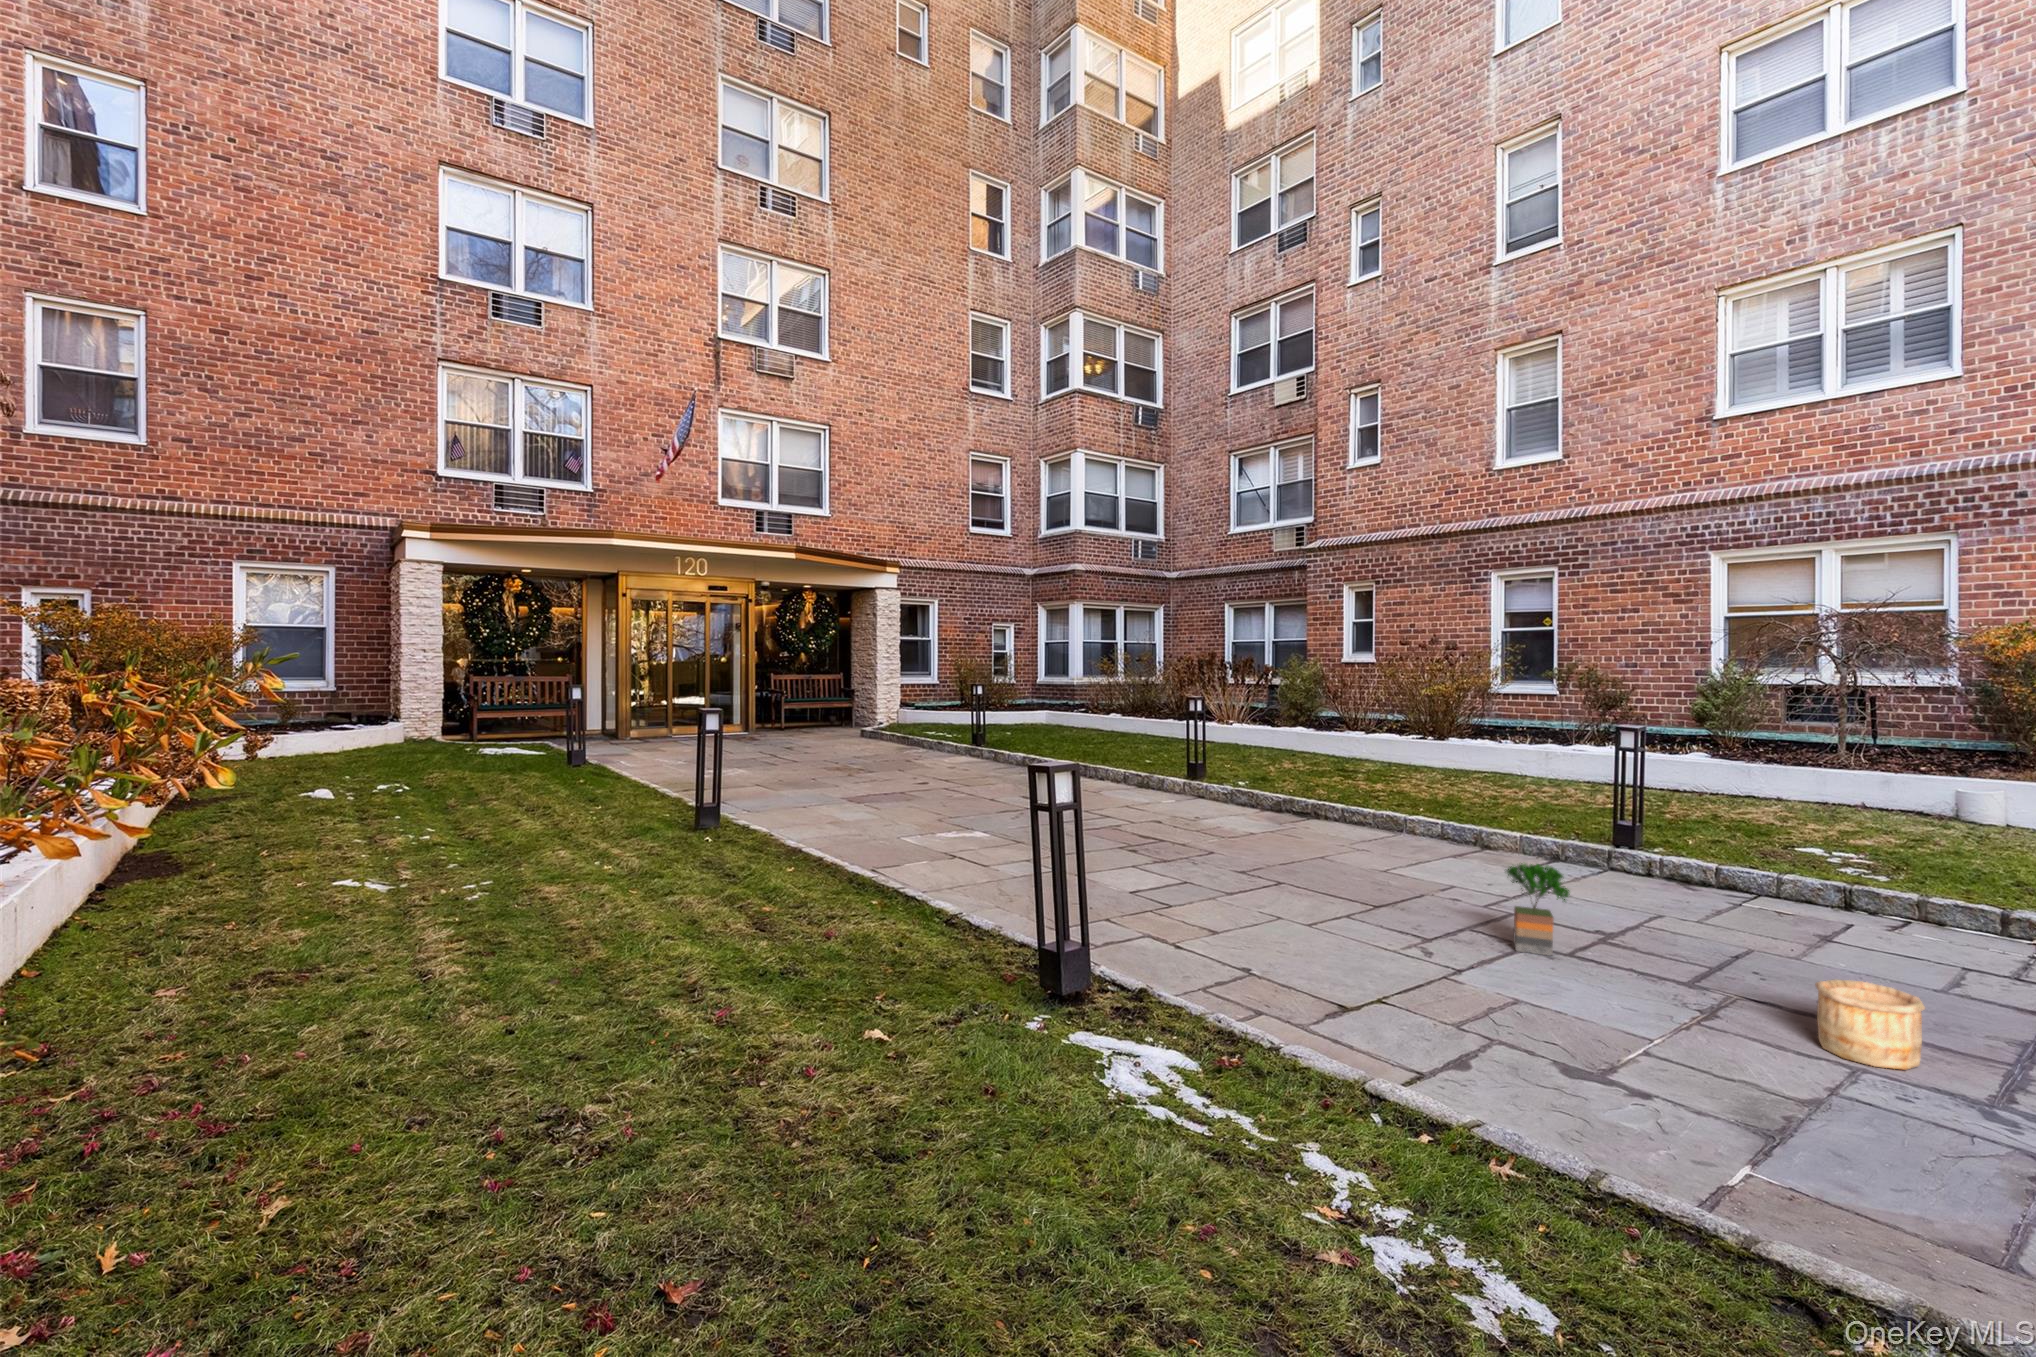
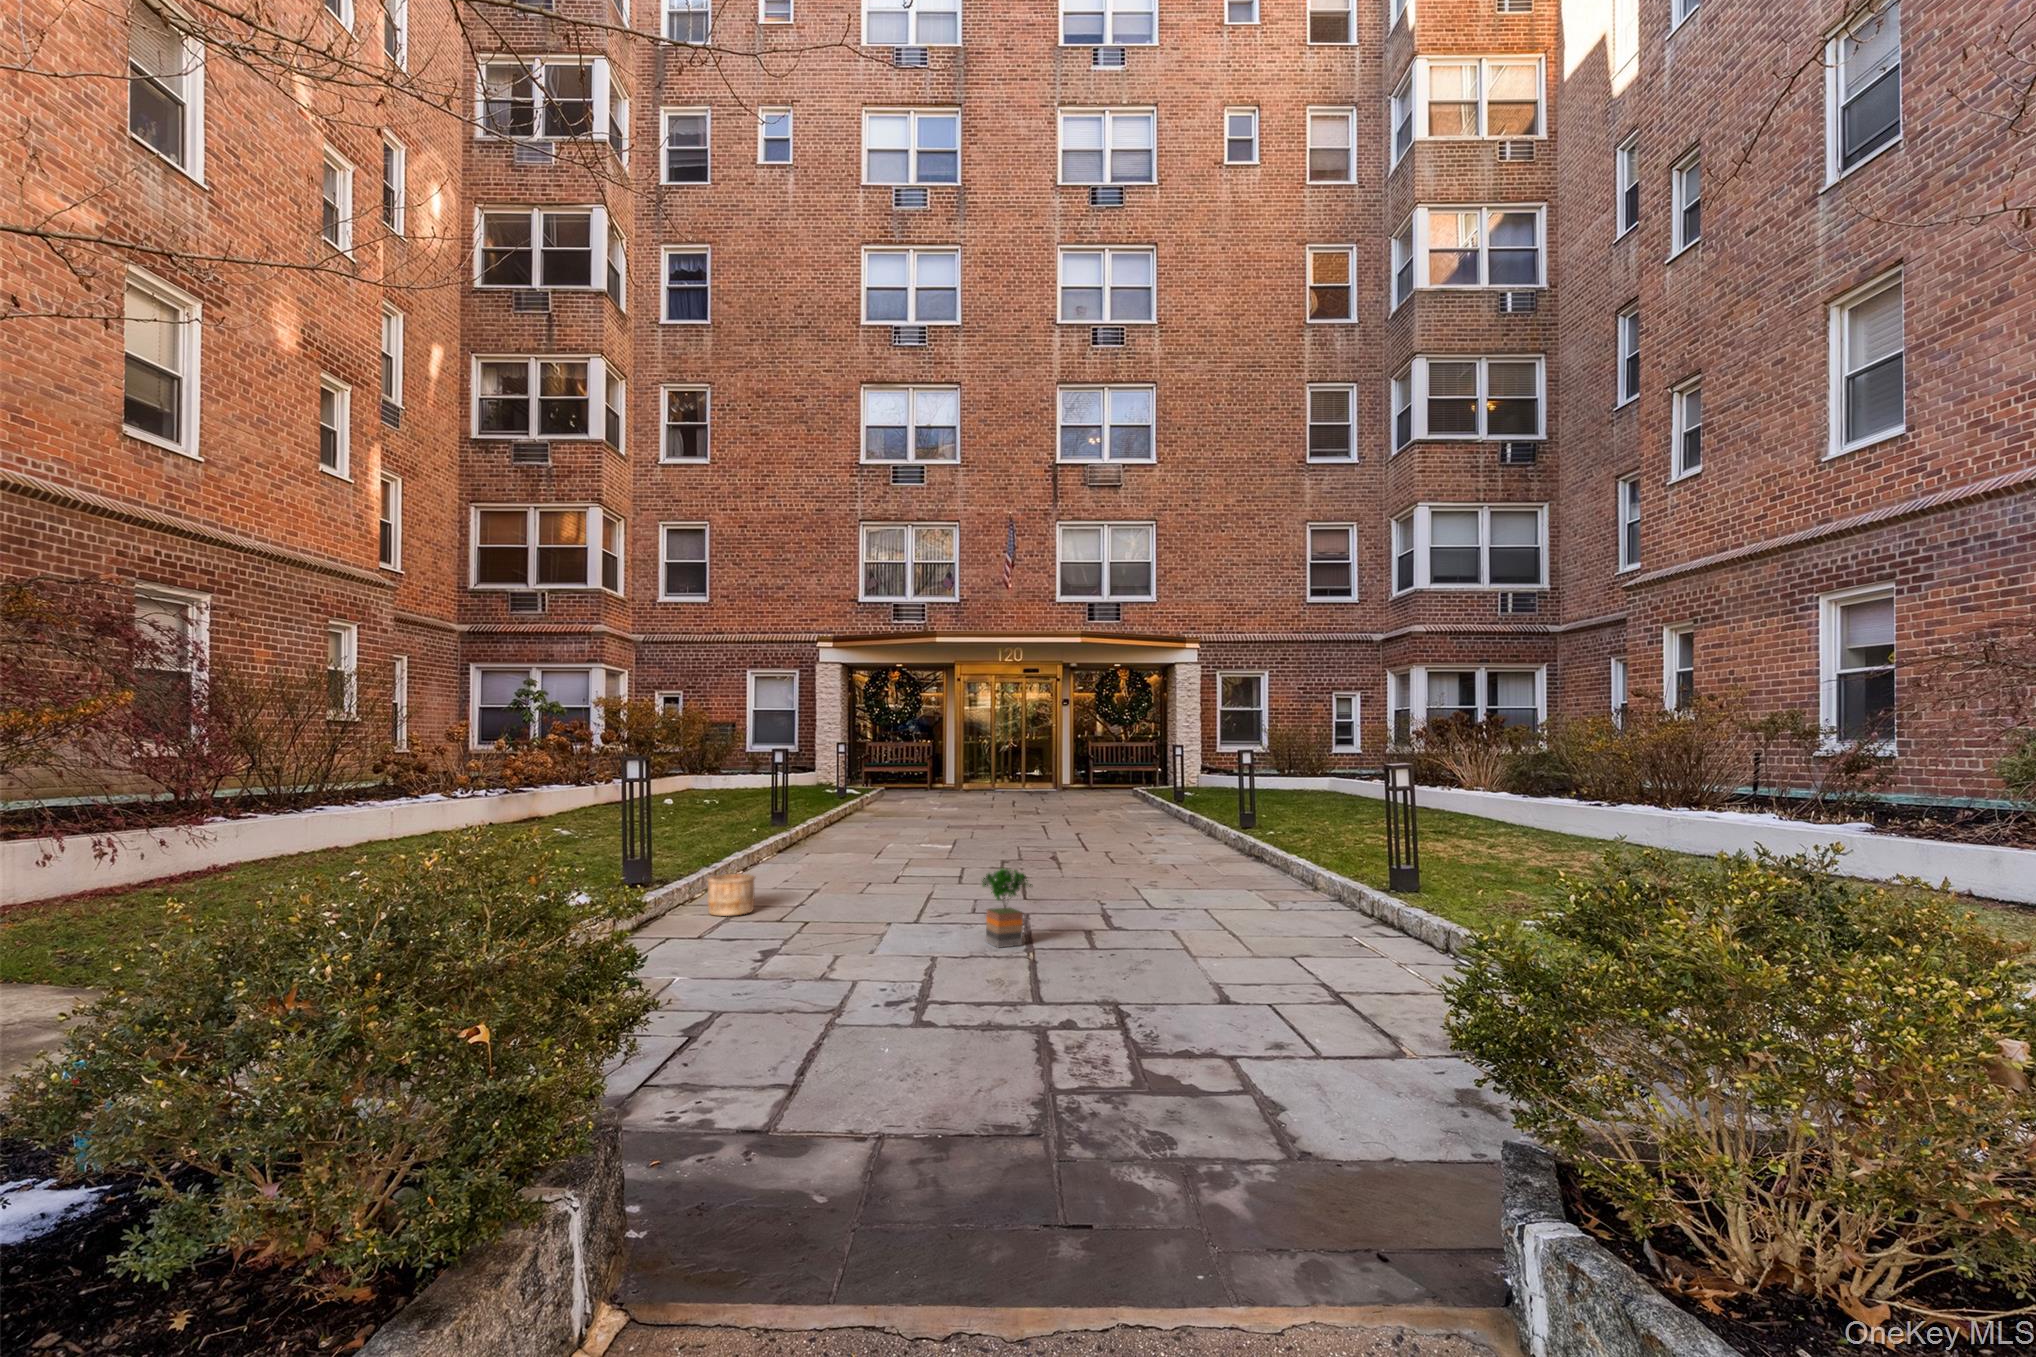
wooden bucket: present [1815,980,1925,1070] -> present [707,874,755,916]

